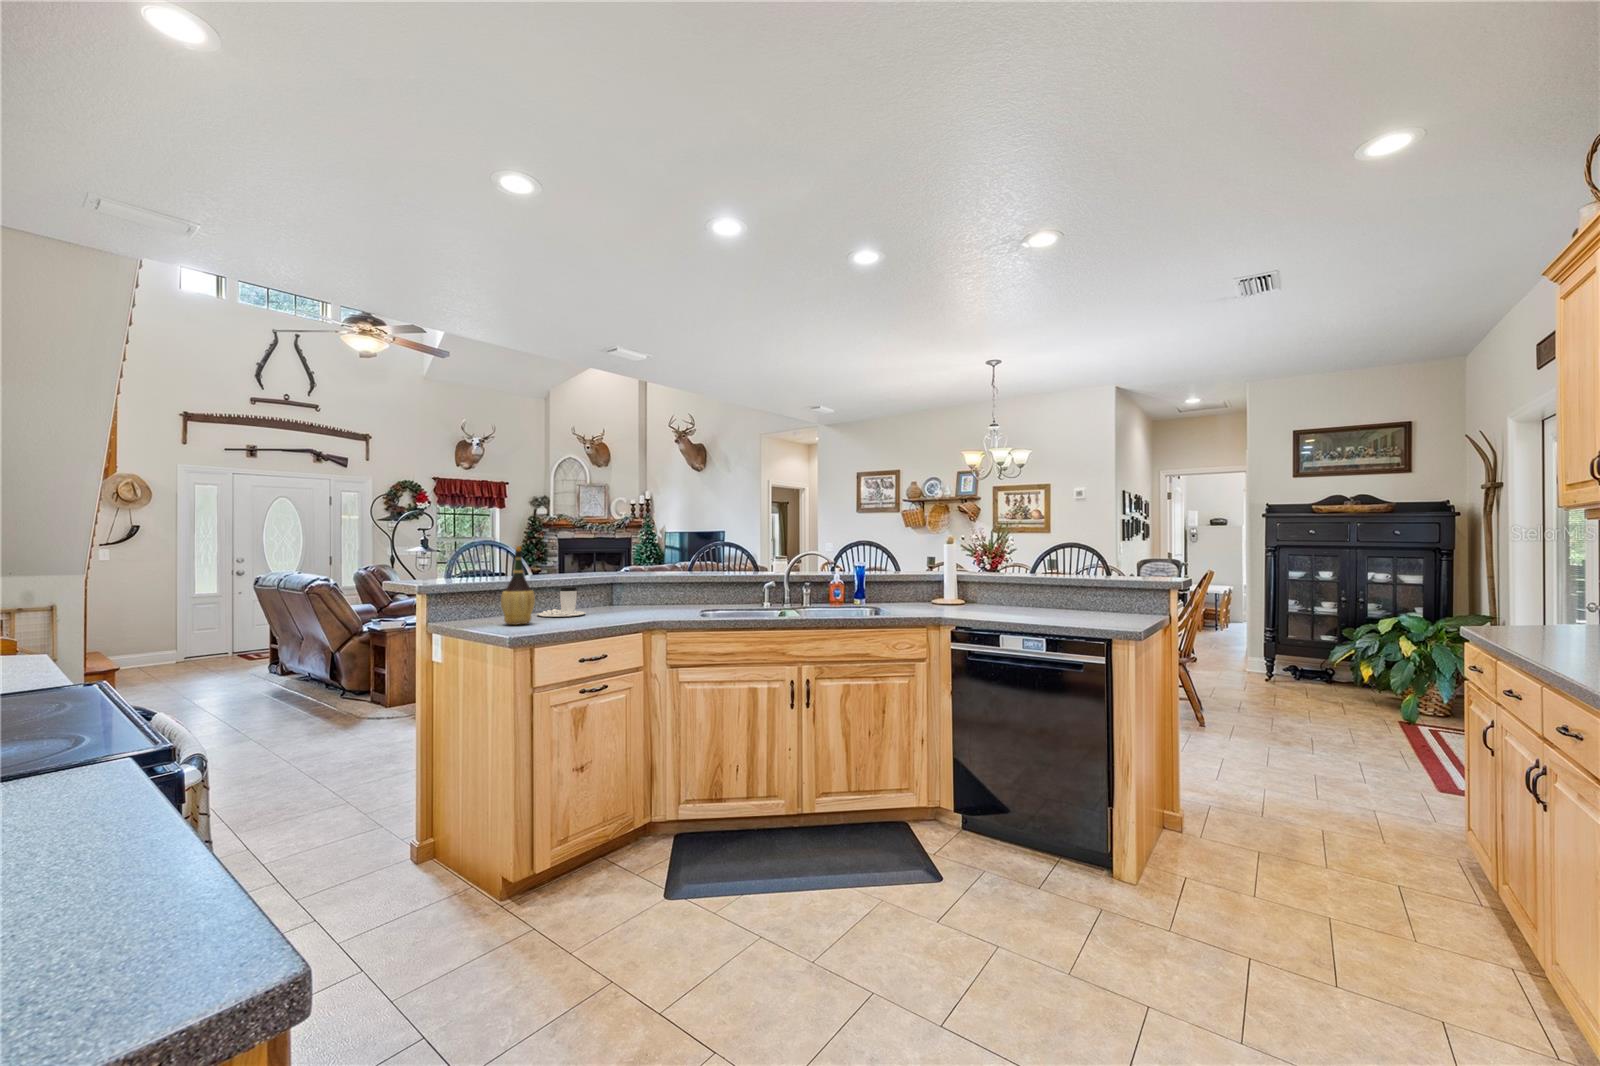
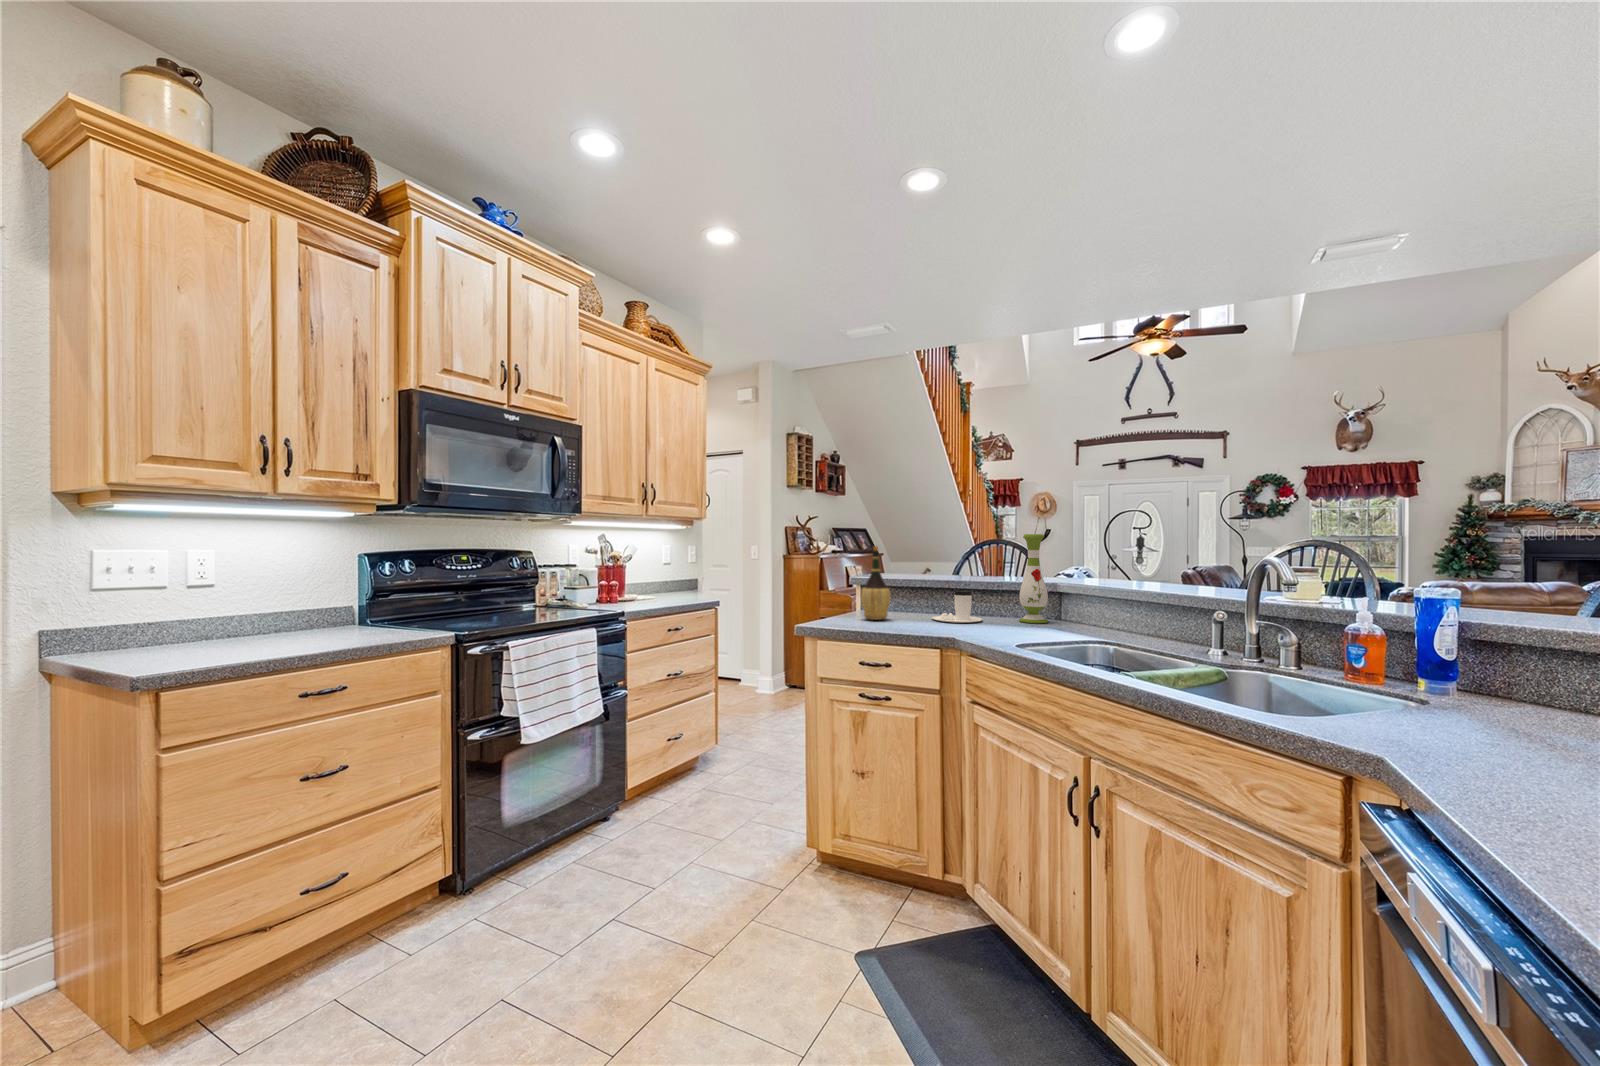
vase: none [588,535,612,610] -> present [1019,534,1048,623]

